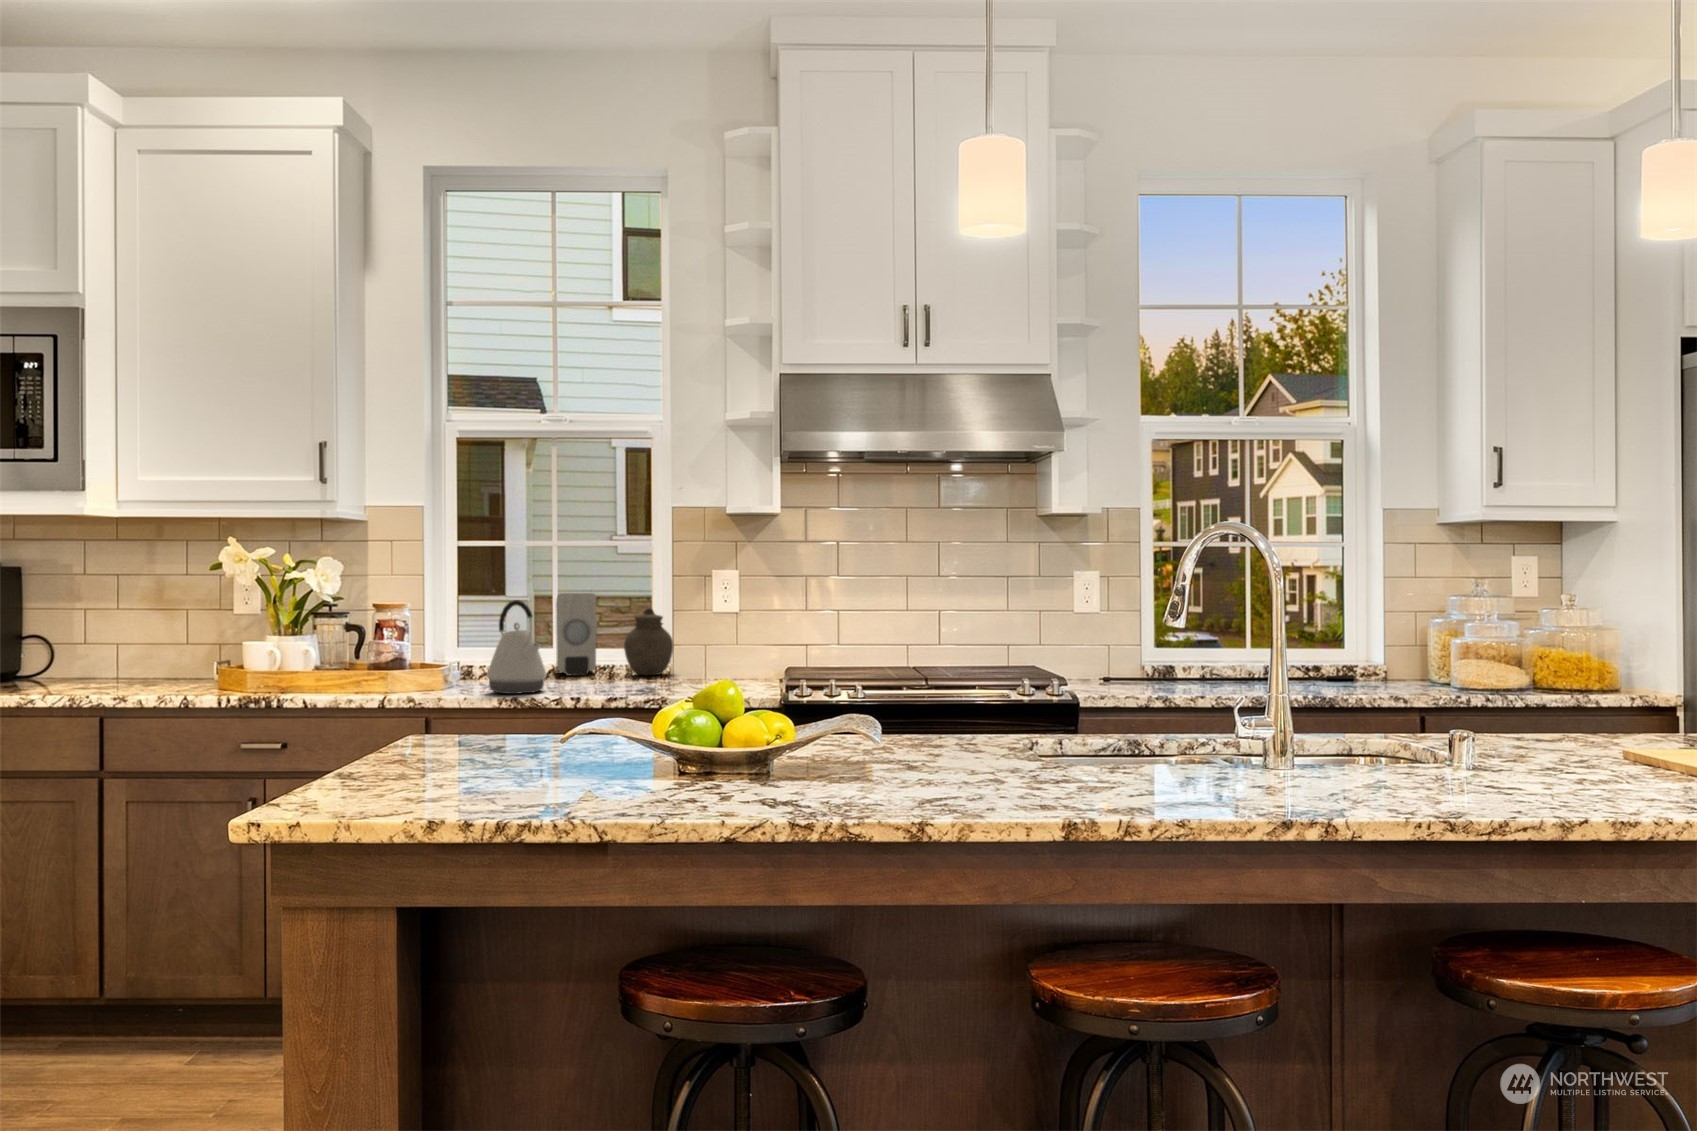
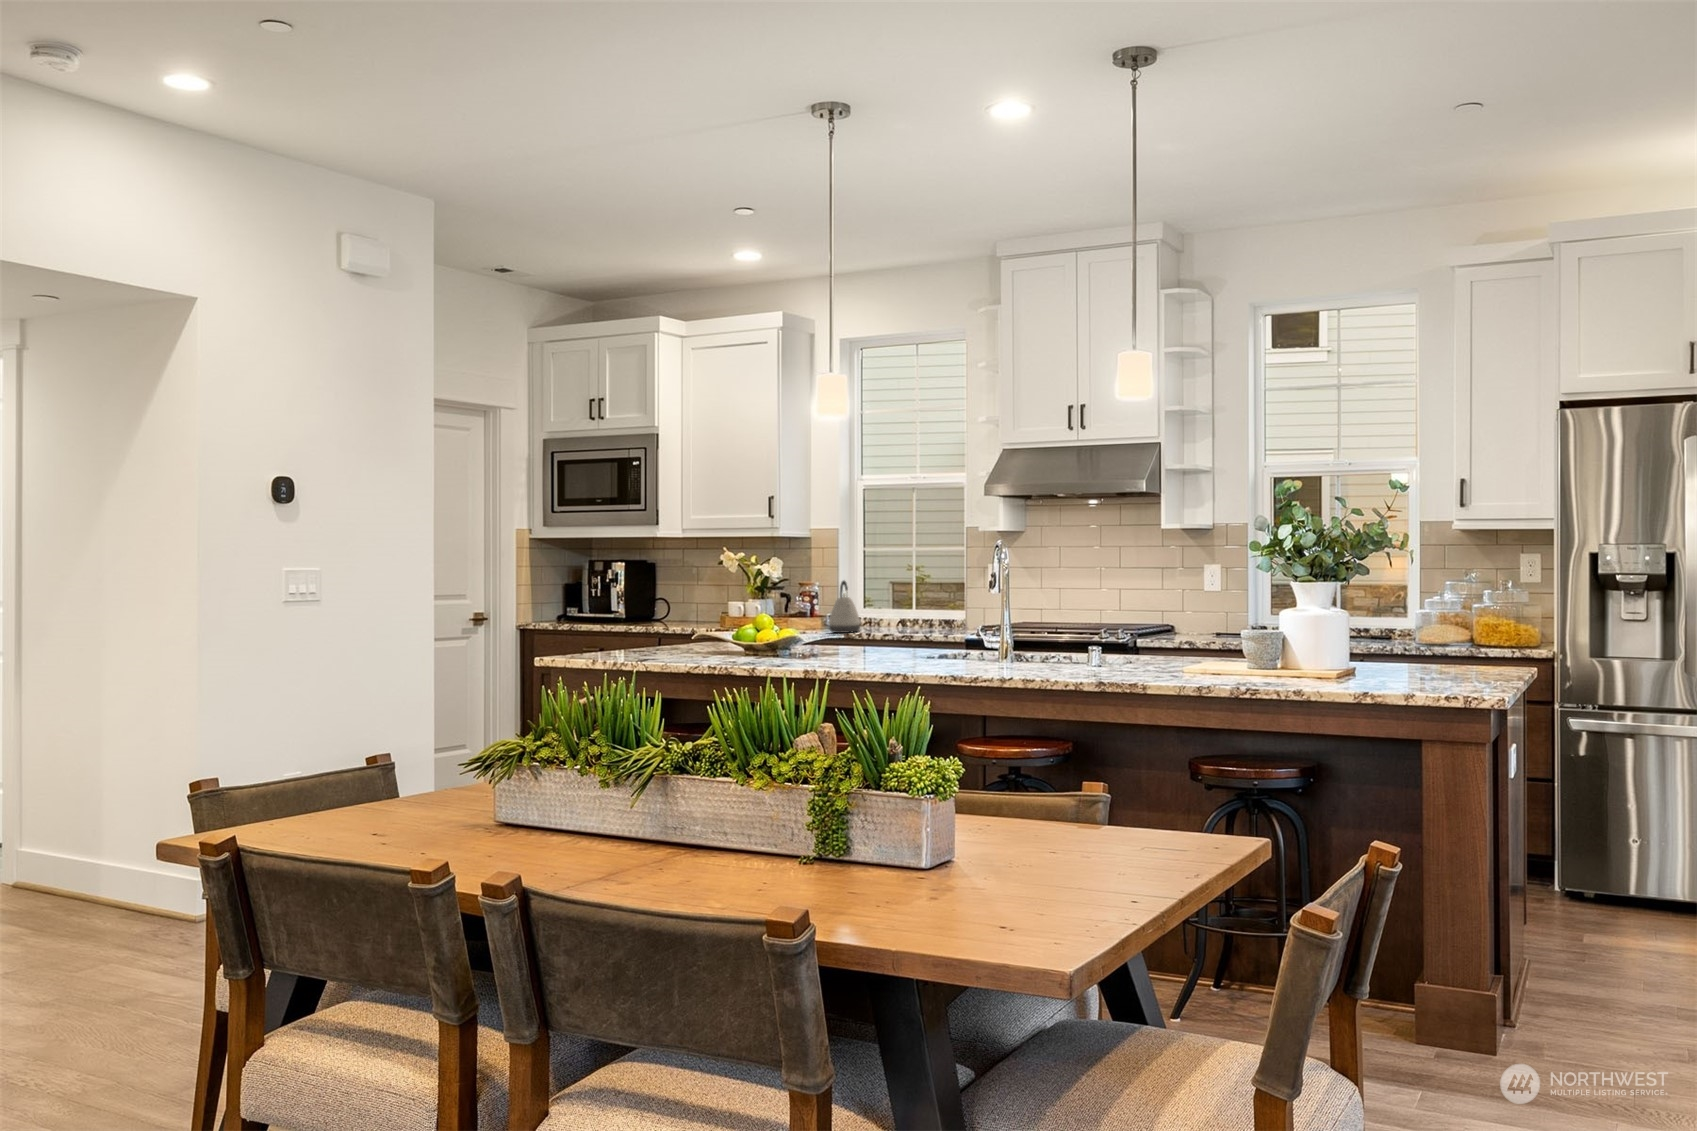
soap dispenser: present [556,593,596,676] -> none [894,577,926,626]
jar: present [624,608,673,675] -> none [926,586,955,626]

